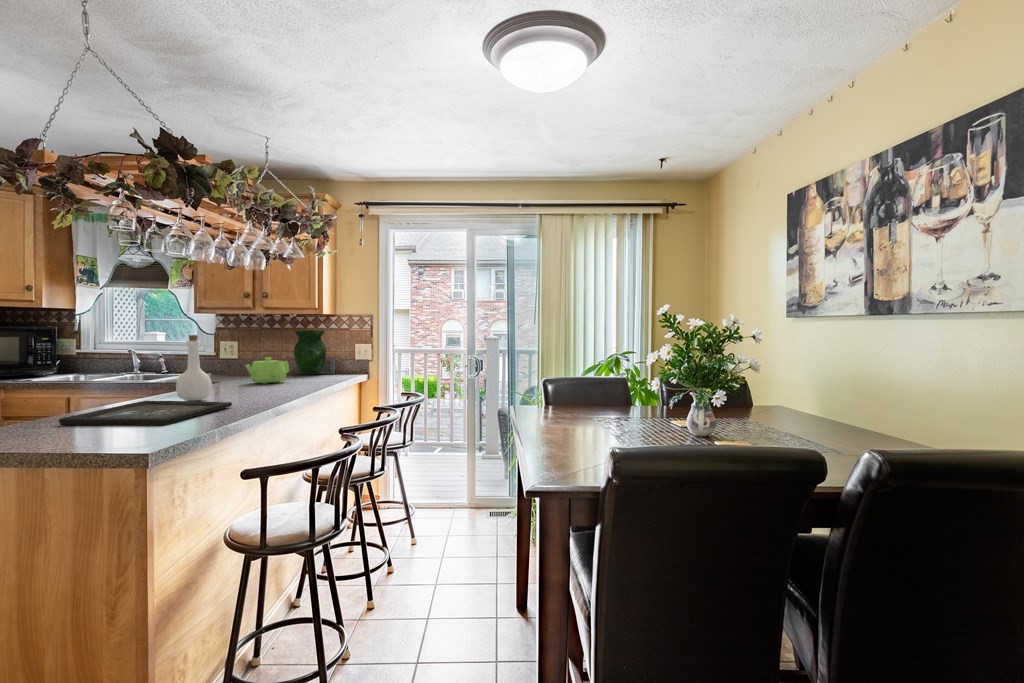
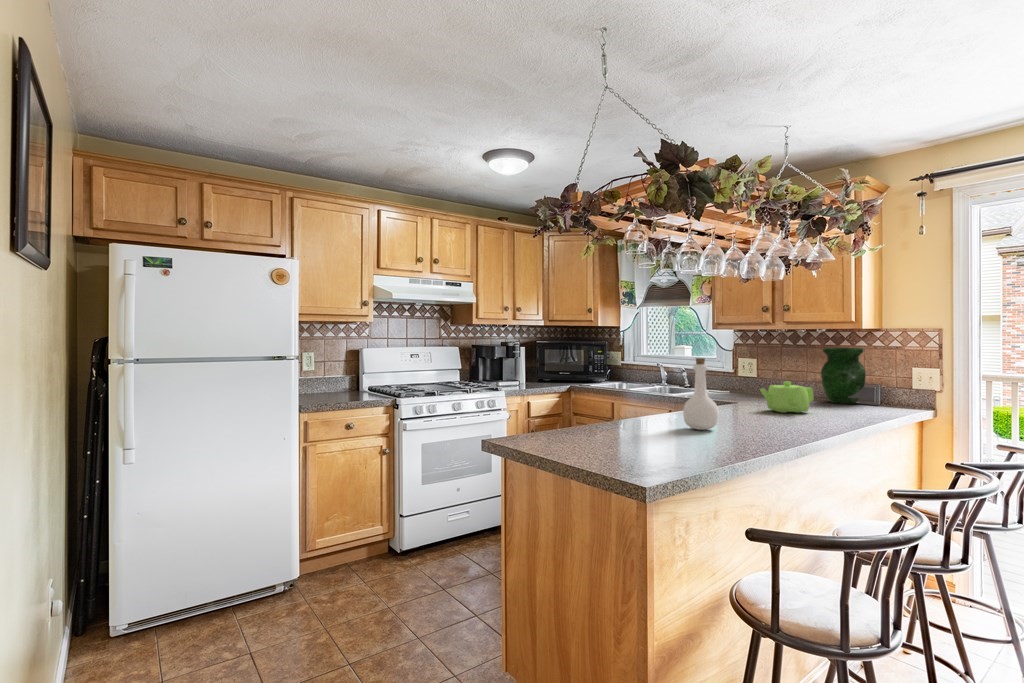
tray: present [59,401,232,426] -> none [579,425,736,462]

